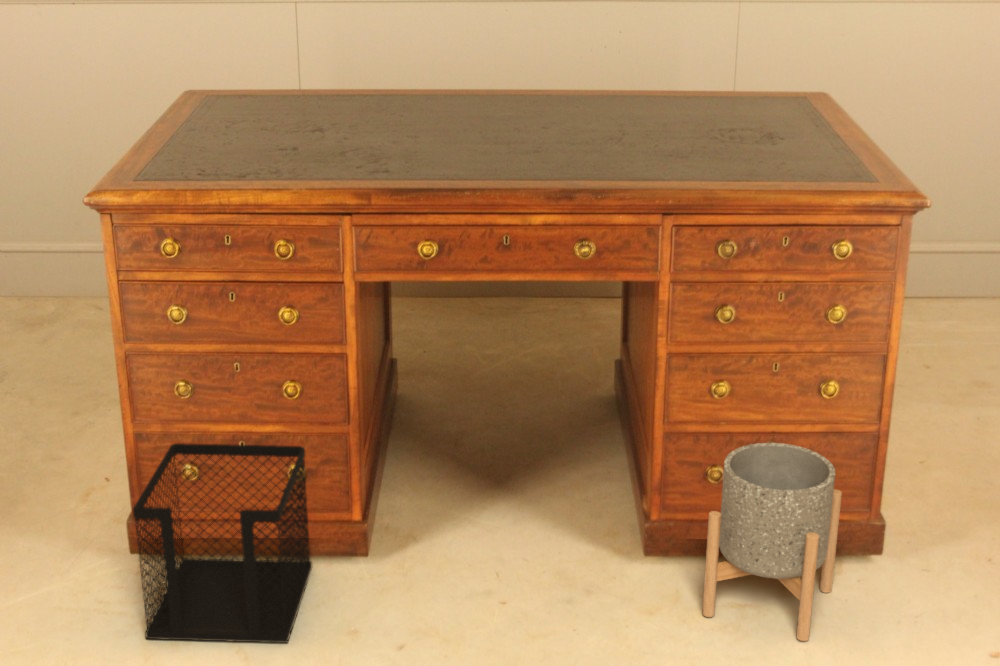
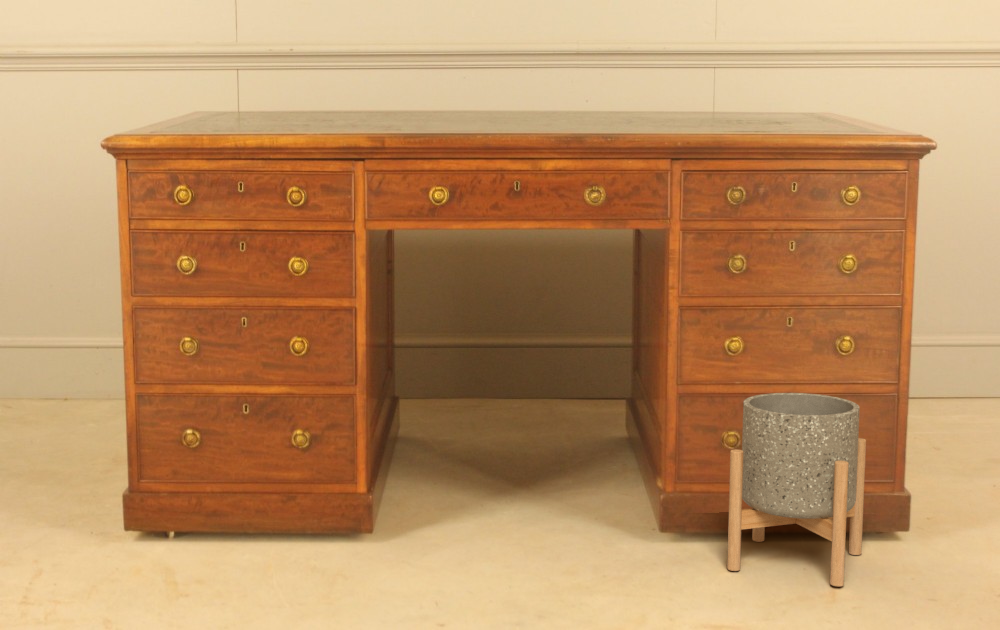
wastebasket: present [133,443,312,643] -> none [127,399,314,588]

